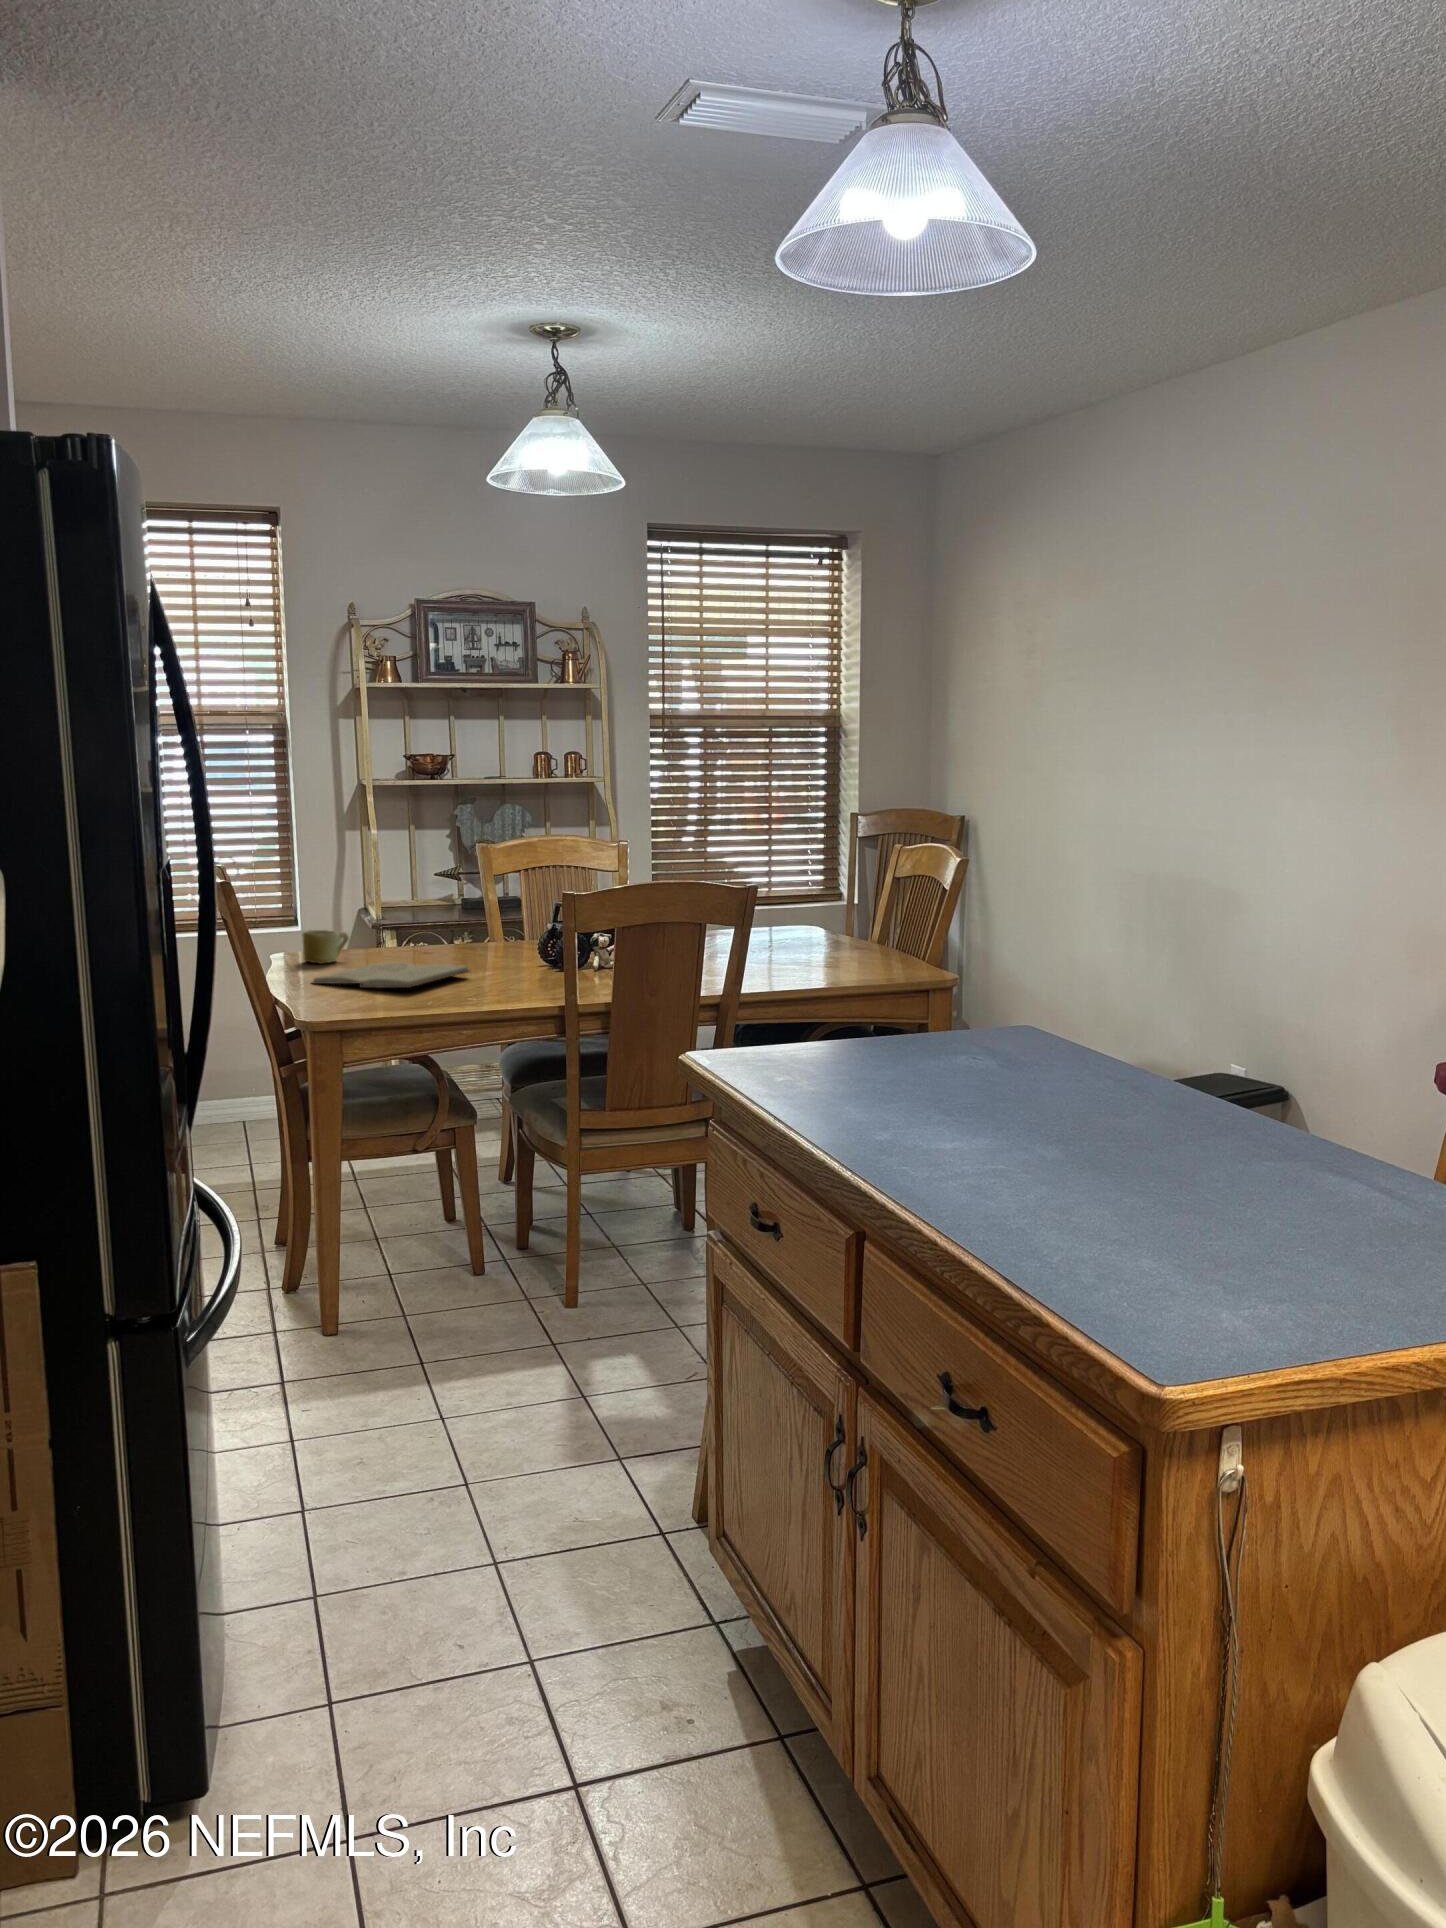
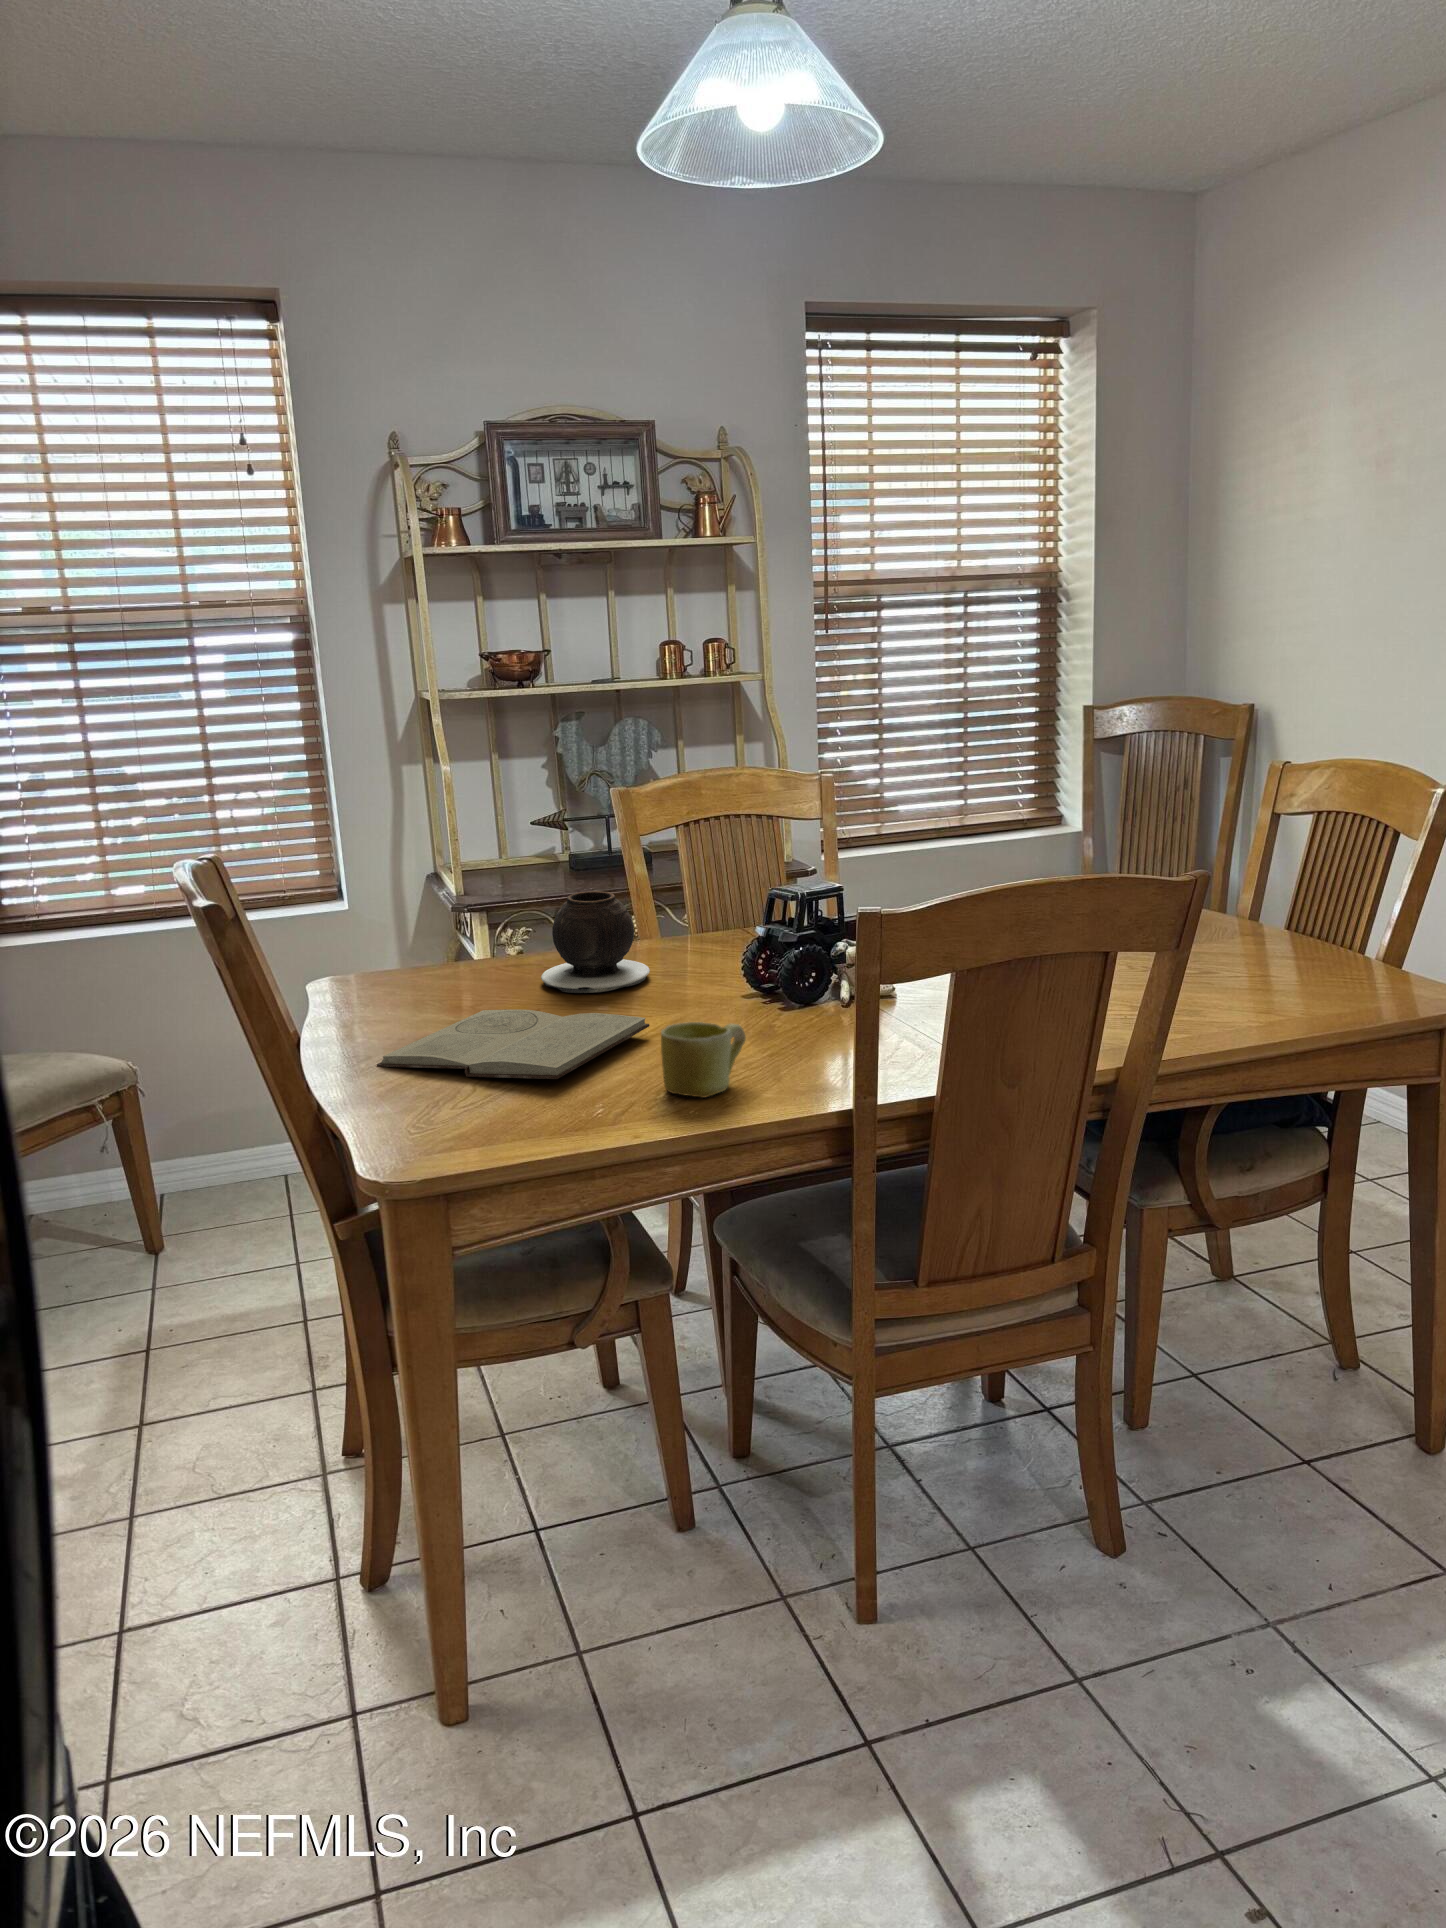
vase: none [416,901,483,960] -> present [541,891,650,993]
mug: present [302,930,349,964] -> present [661,1022,746,1098]

